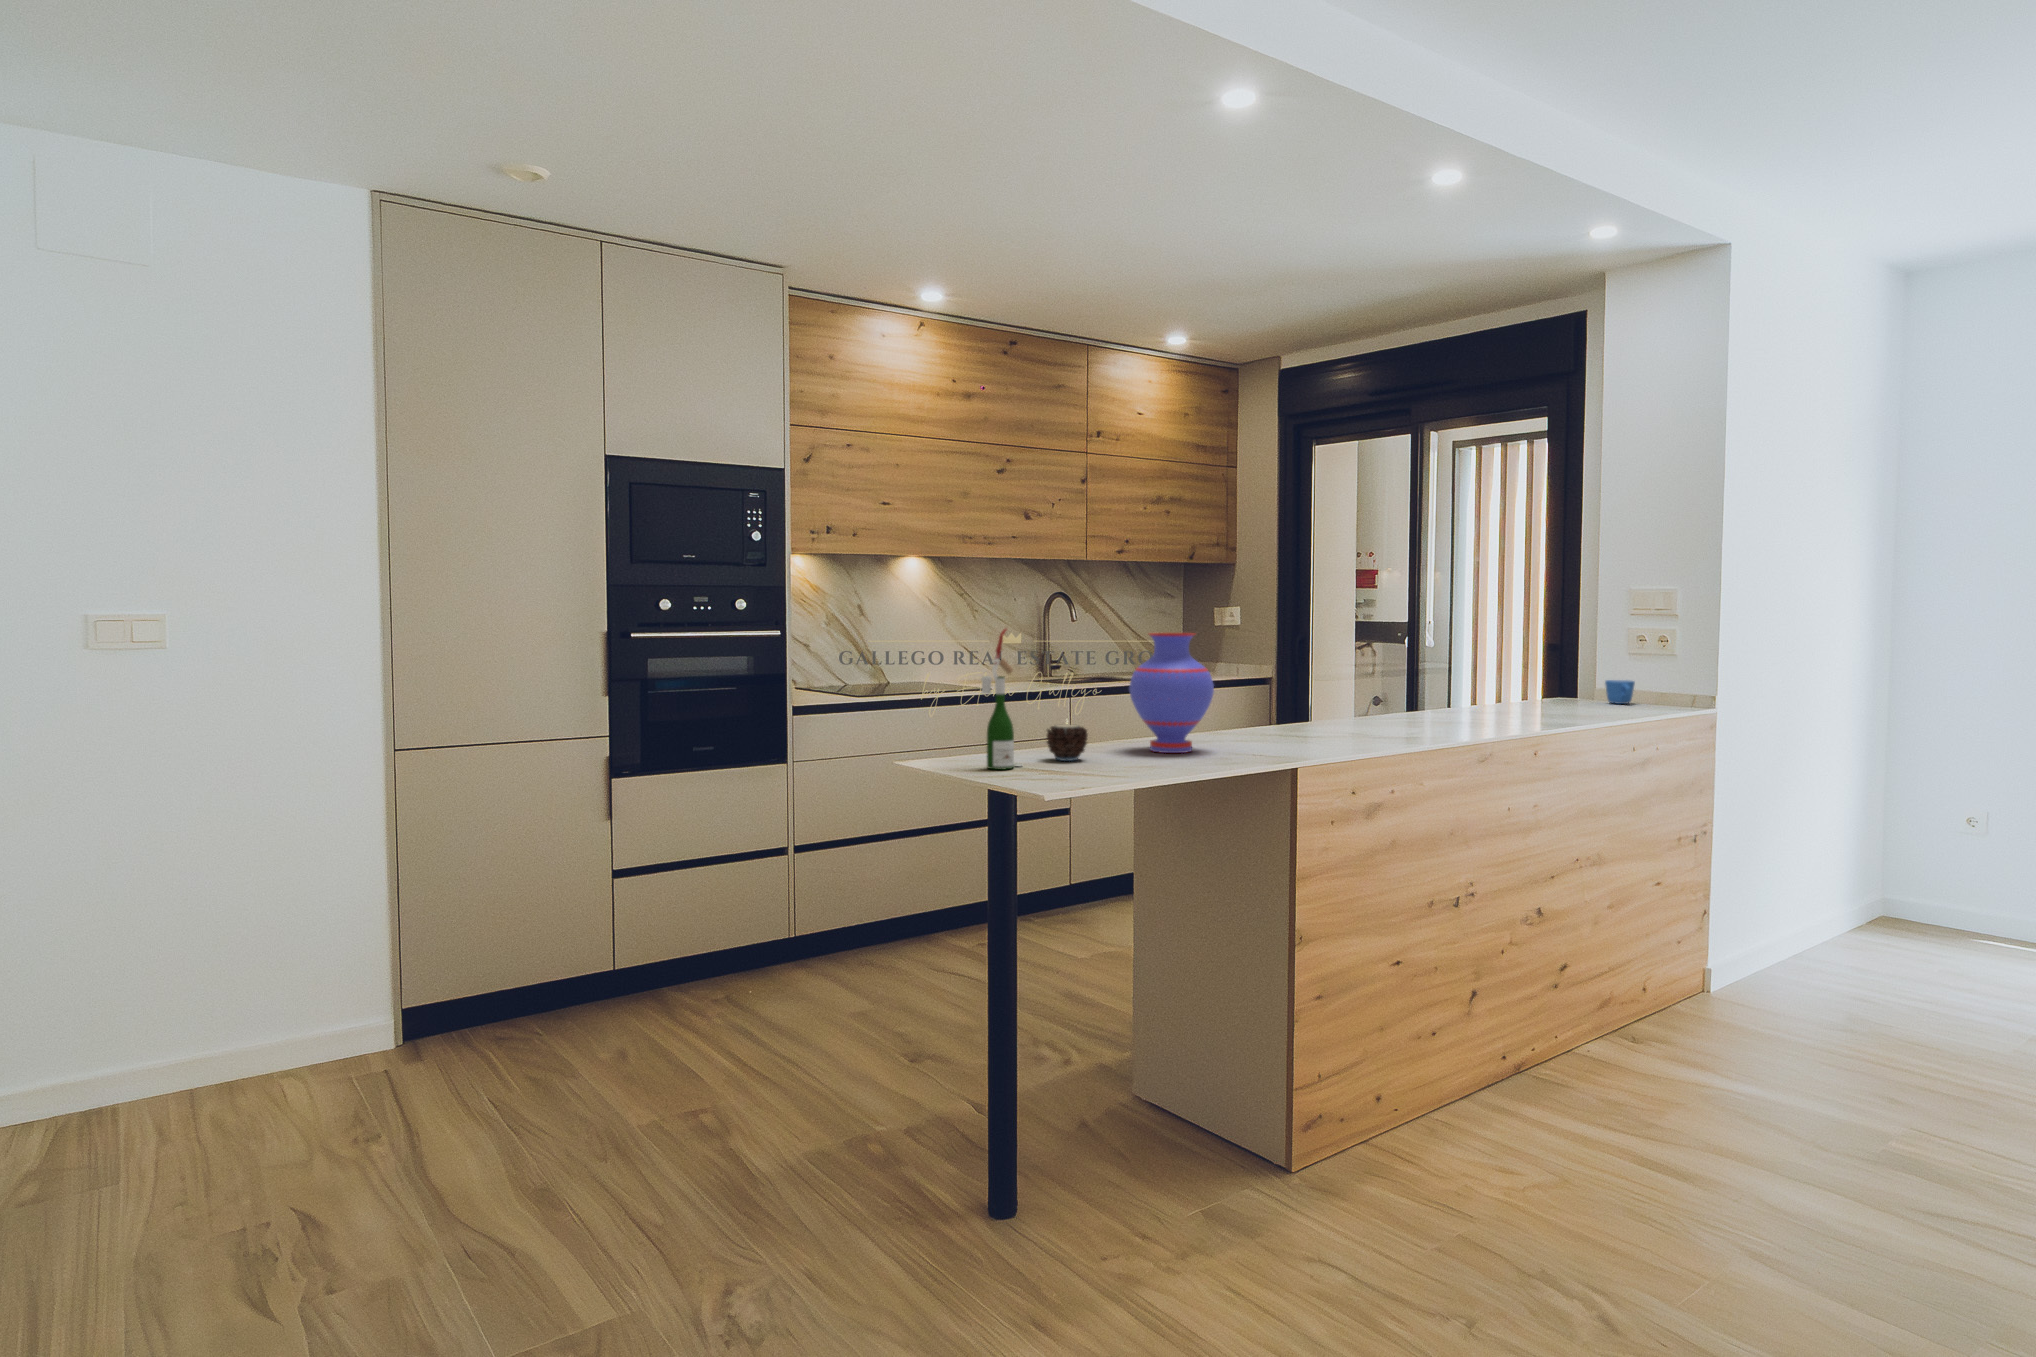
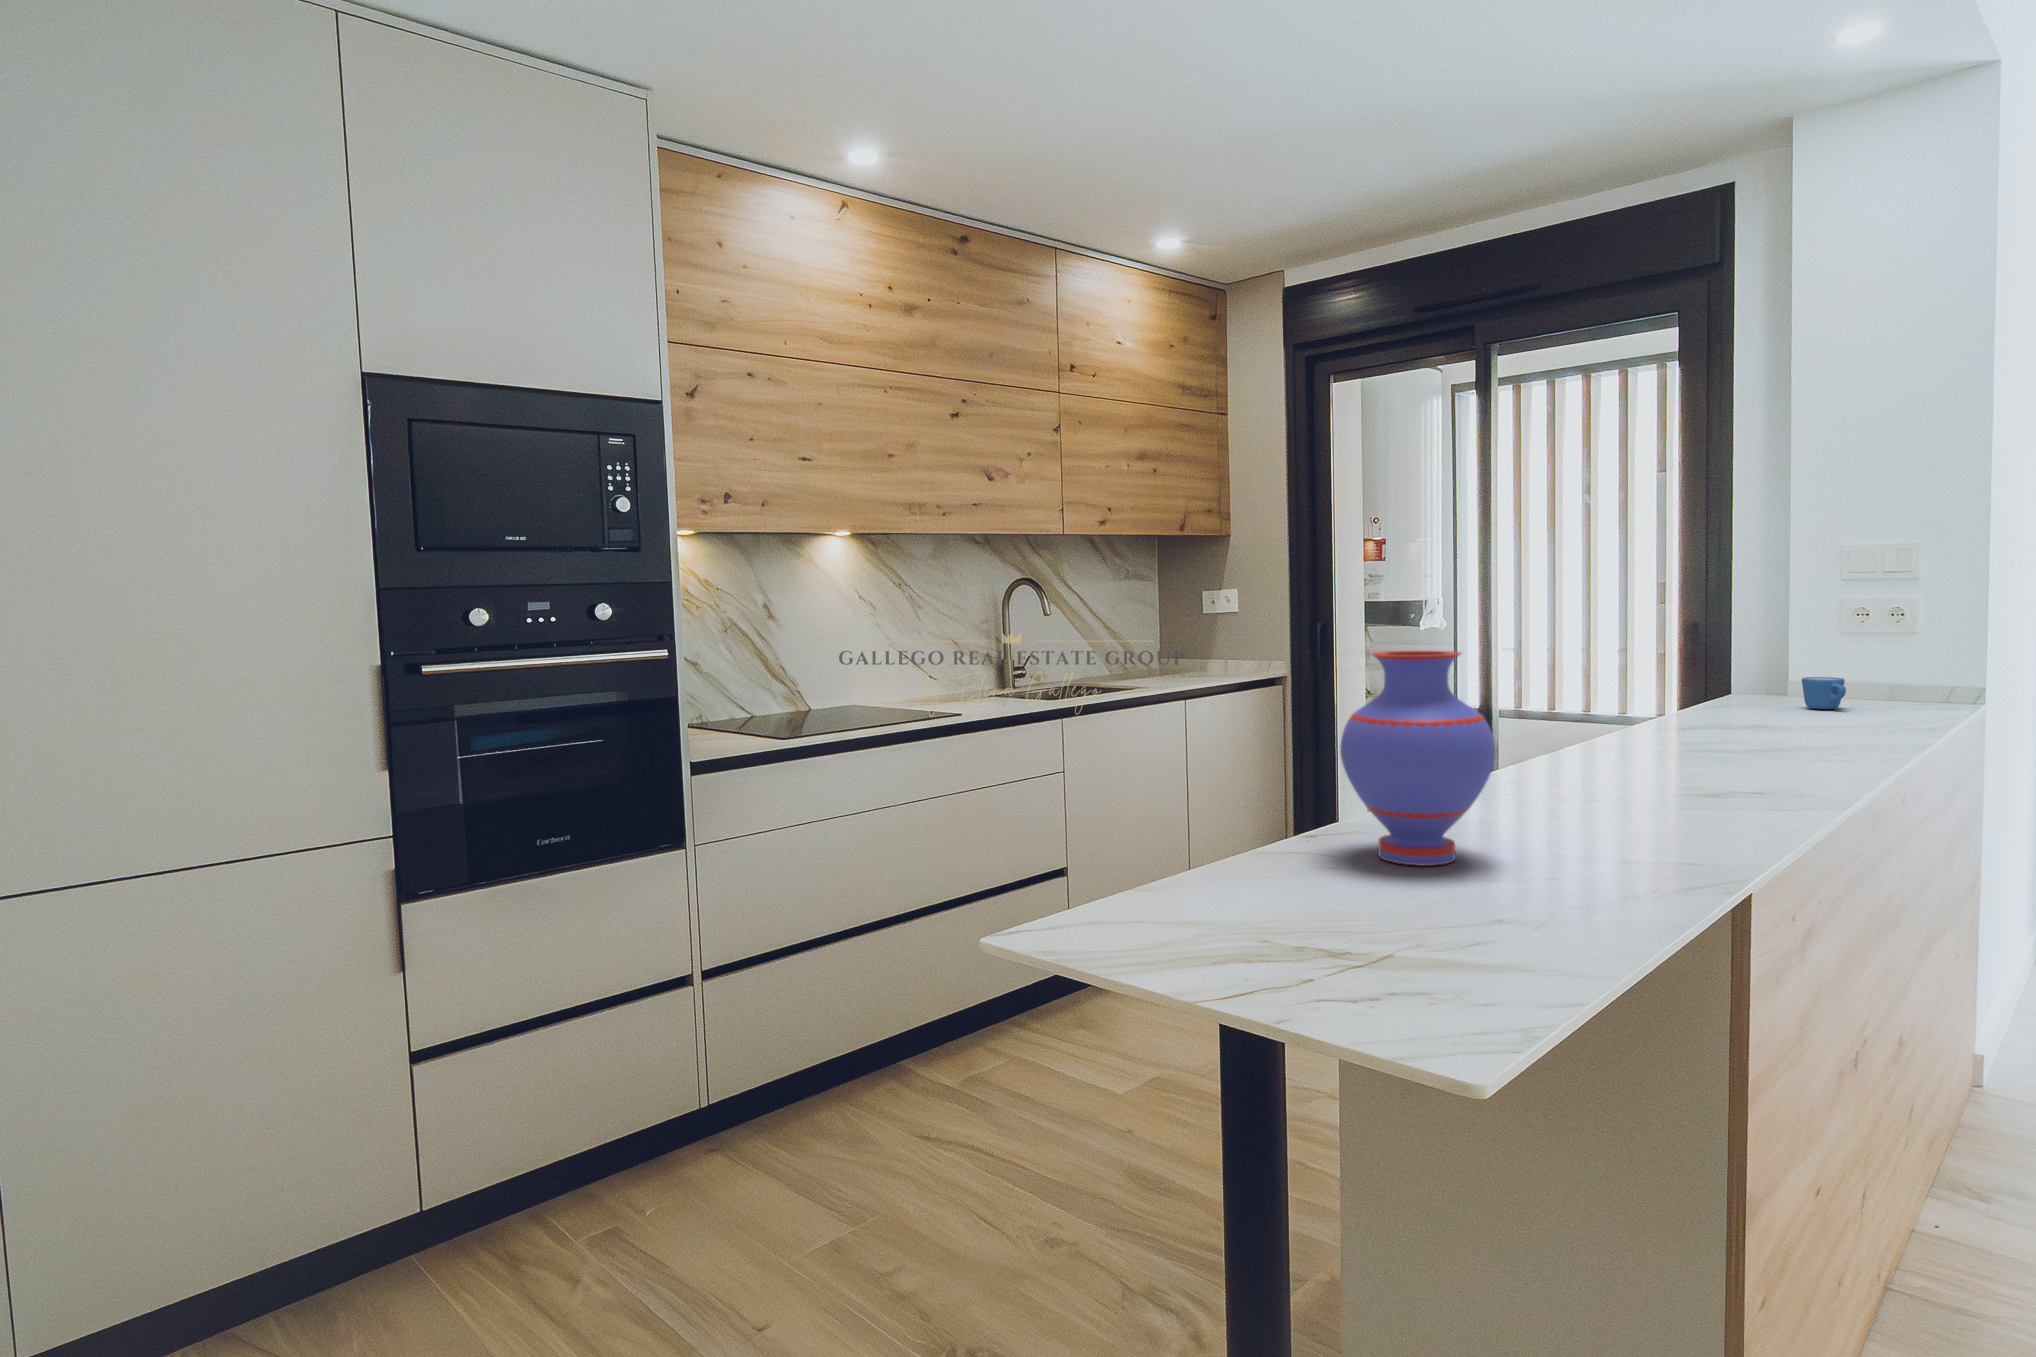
wine bottle: present [981,629,1022,769] -> none [1144,664,1220,946]
candle: present [1047,724,1088,761] -> none [1232,822,1317,903]

